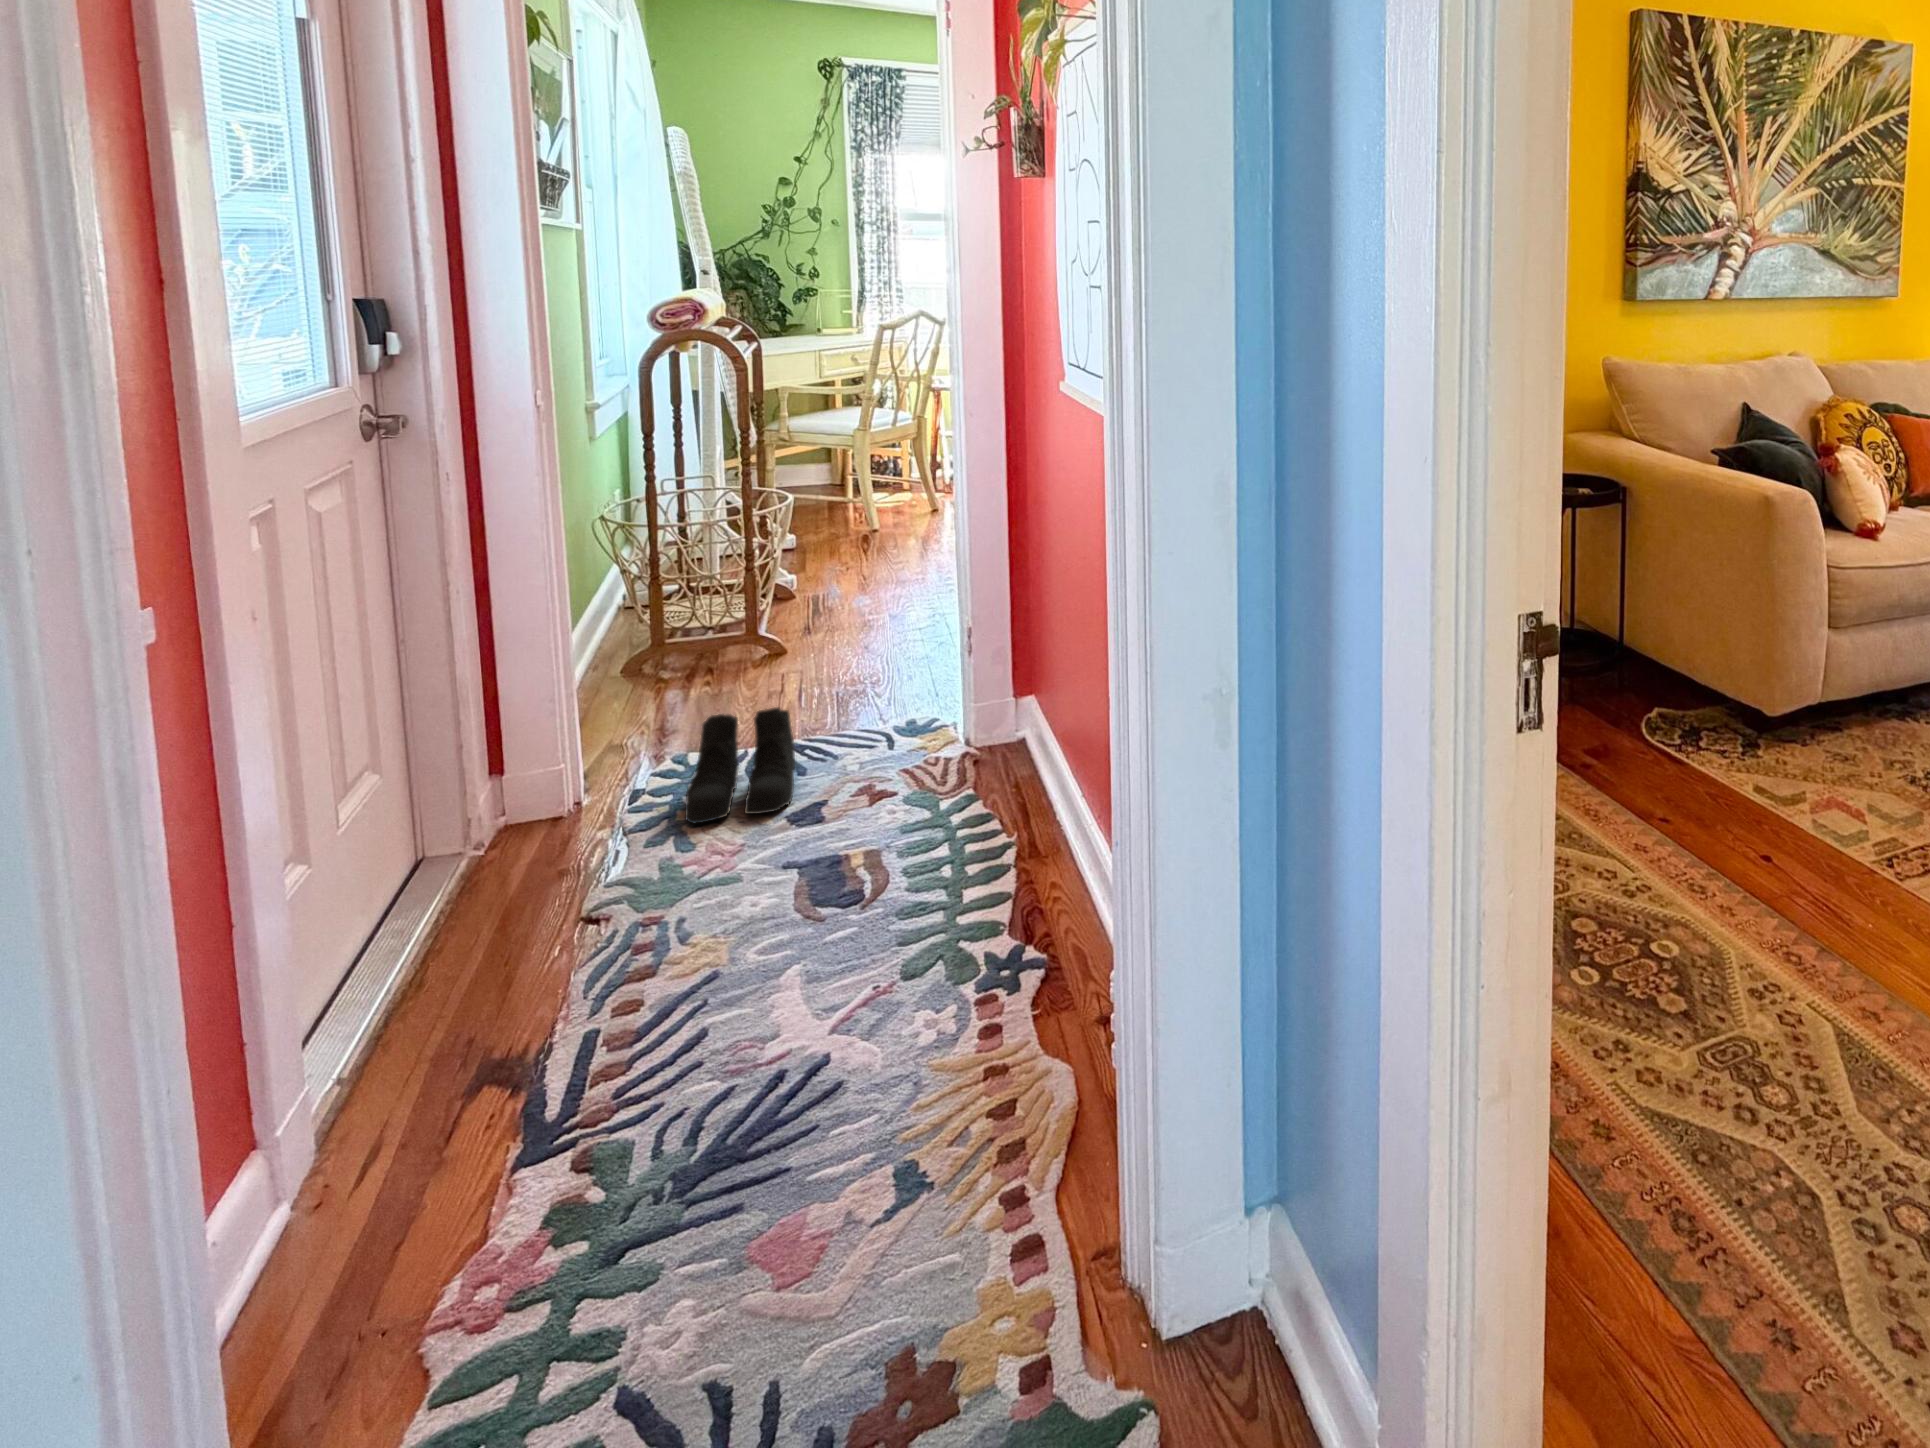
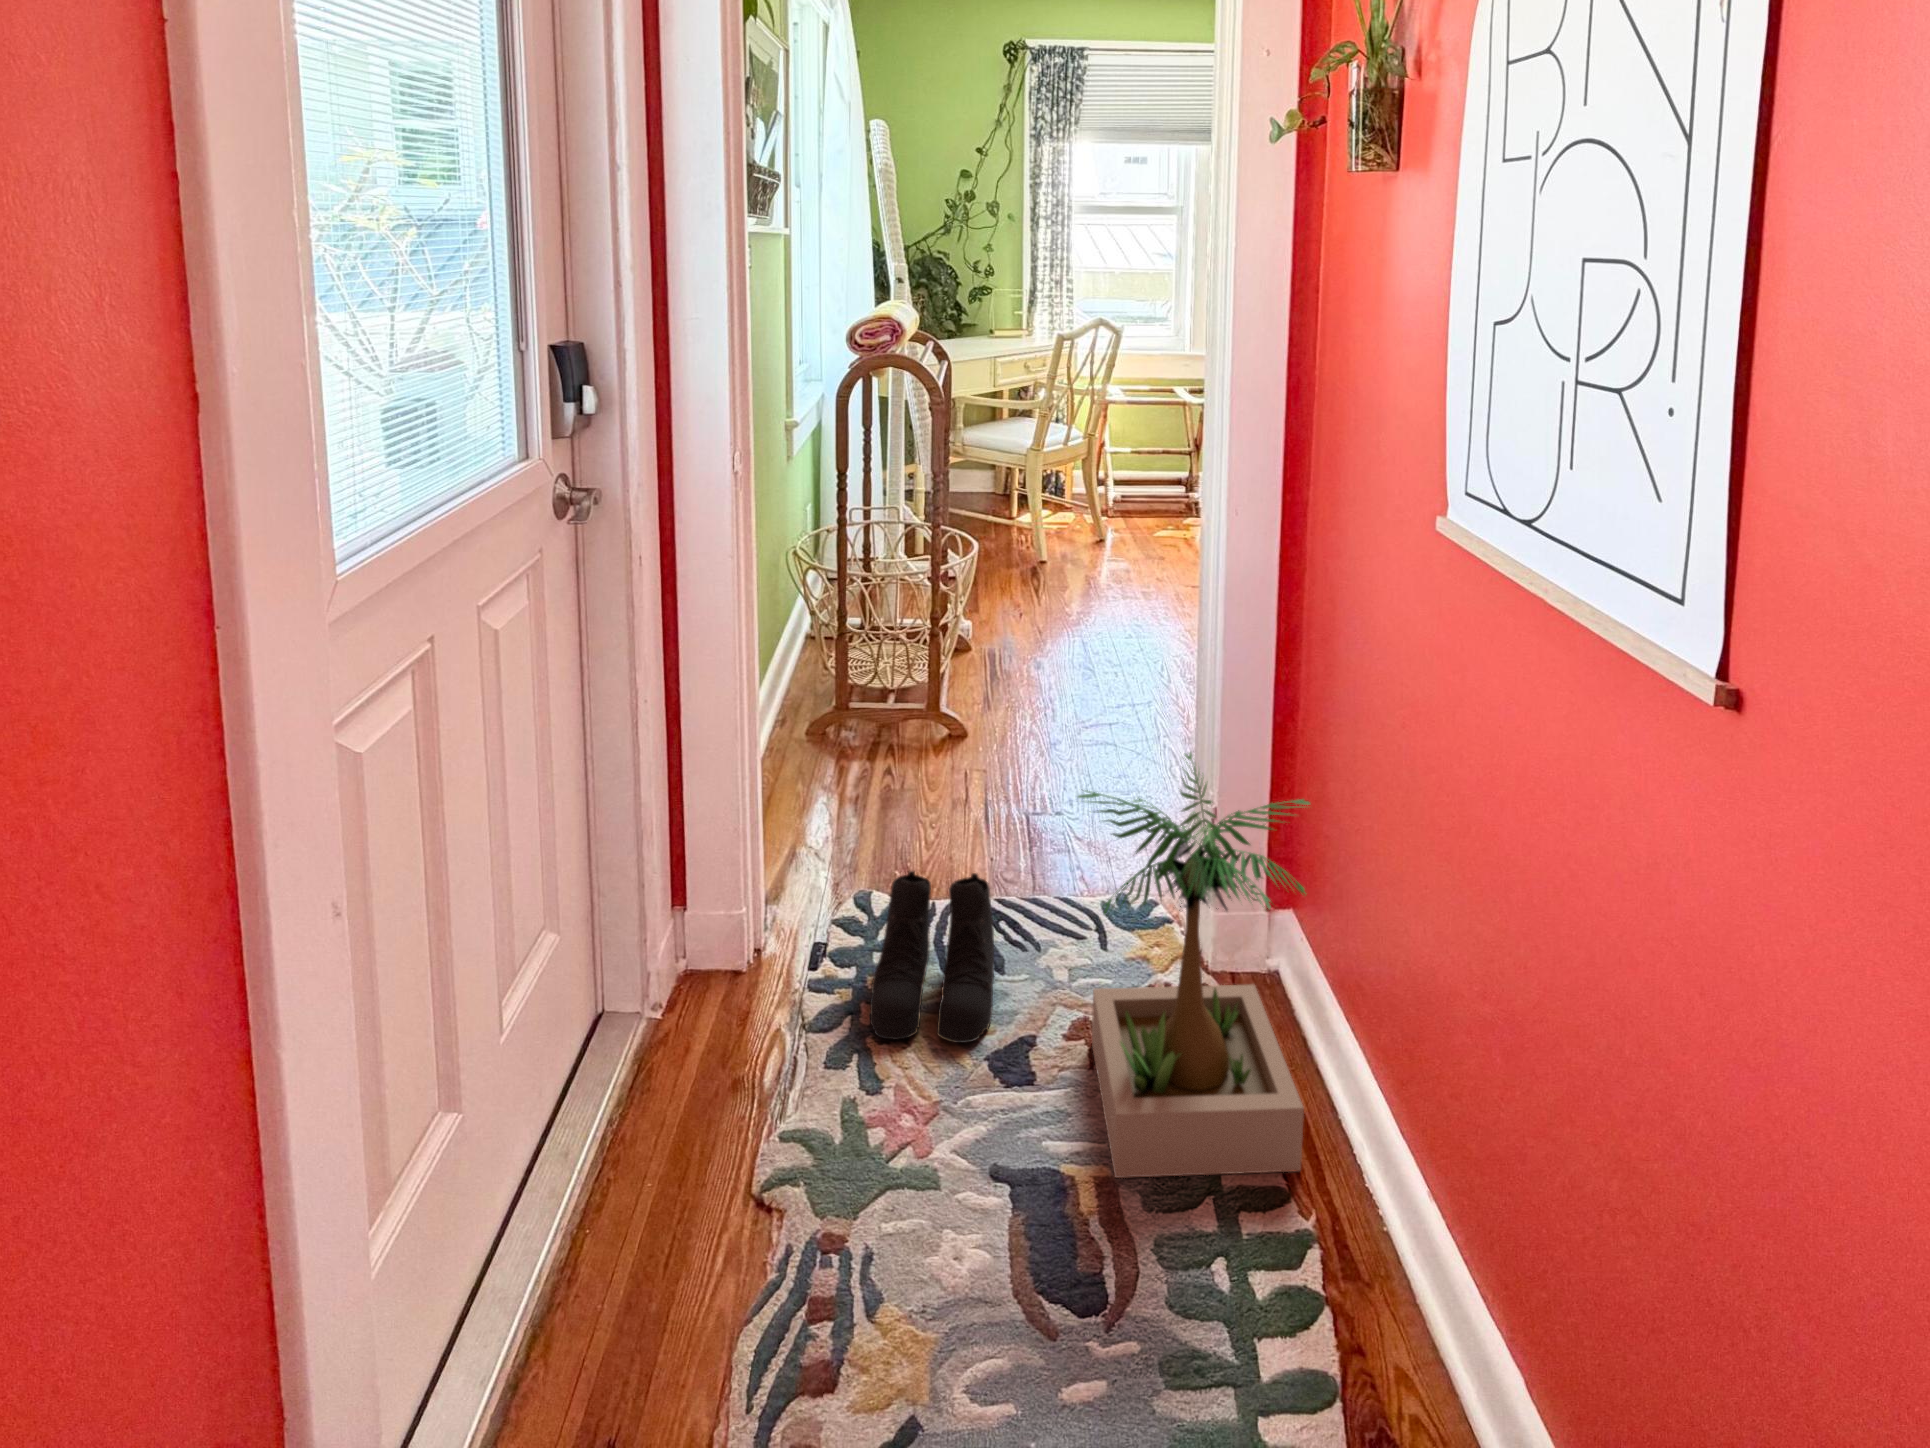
potted plant: none [826,572,1032,850] -> present [1078,753,1310,1178]

